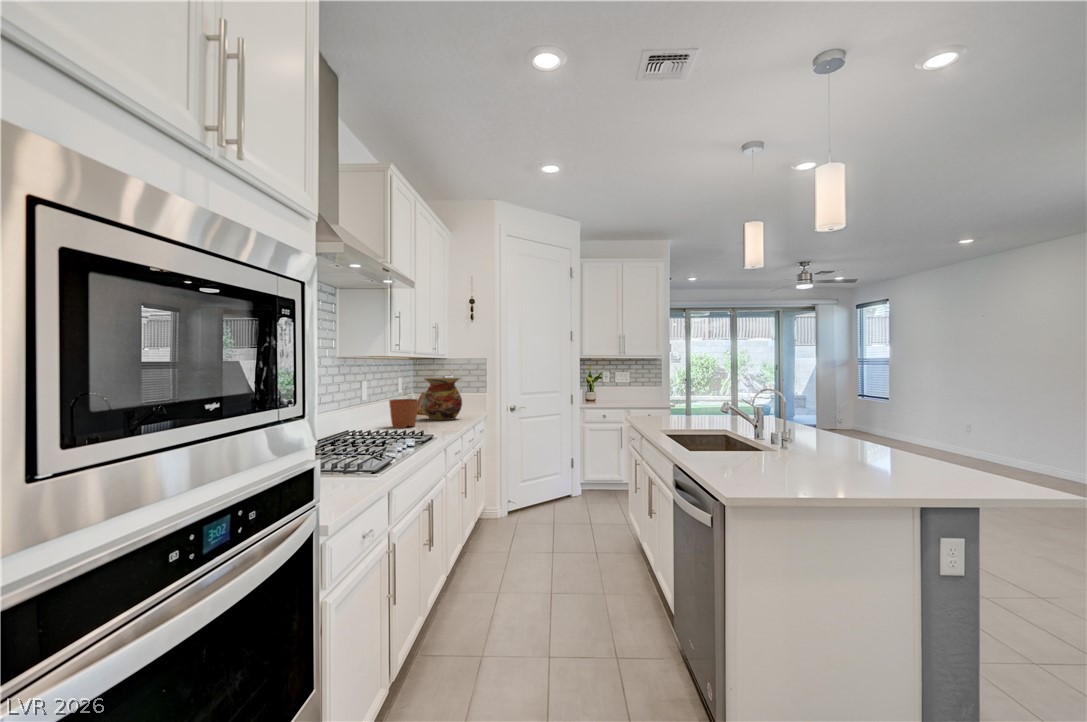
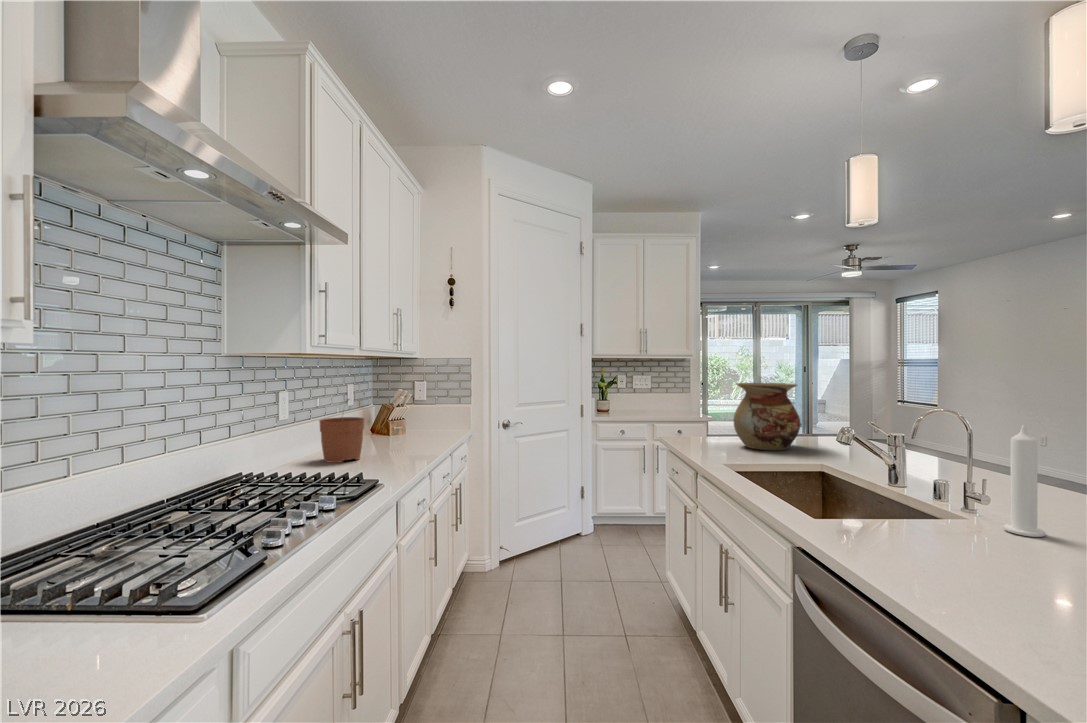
vase: present [422,378,462,420] -> present [734,383,800,450]
candle: none [778,394,796,453] -> present [1003,425,1045,537]

